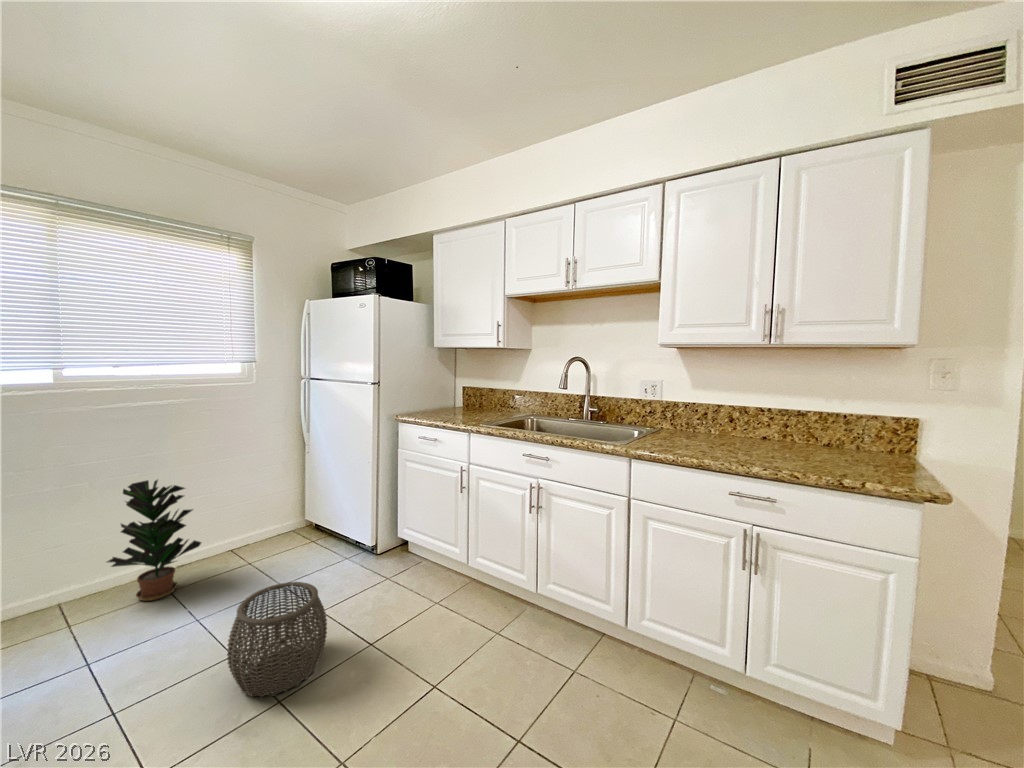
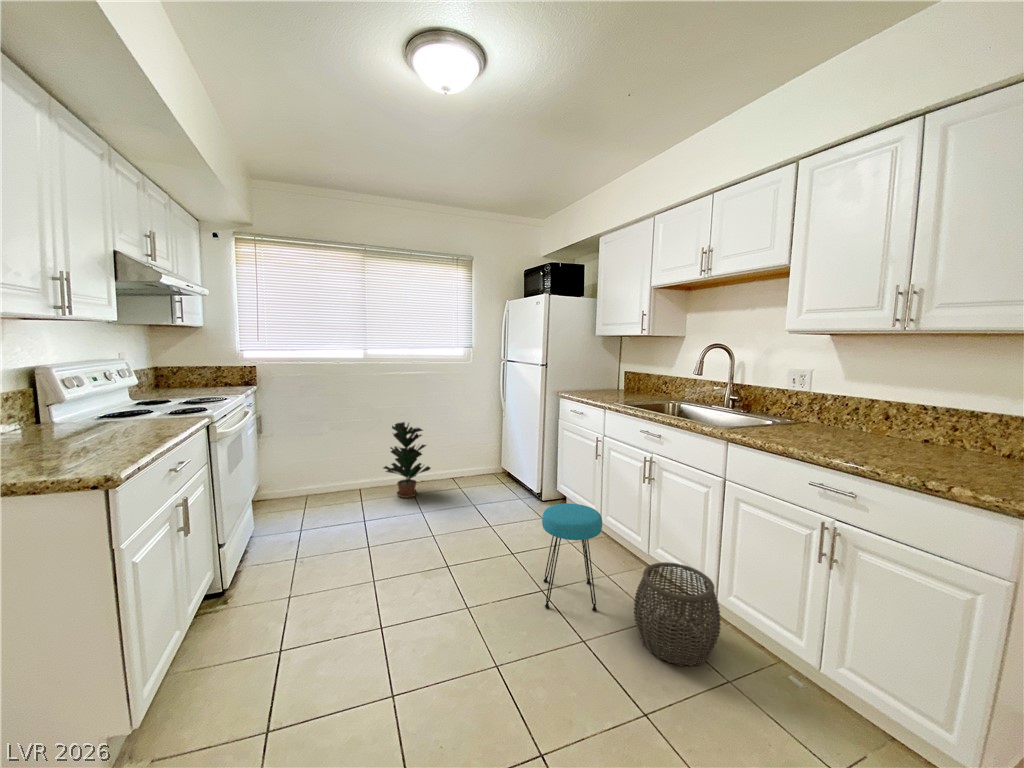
stool: none [426,558,508,715] -> present [542,503,602,610]
woven basket: present [227,582,327,697] -> present [634,562,721,666]

